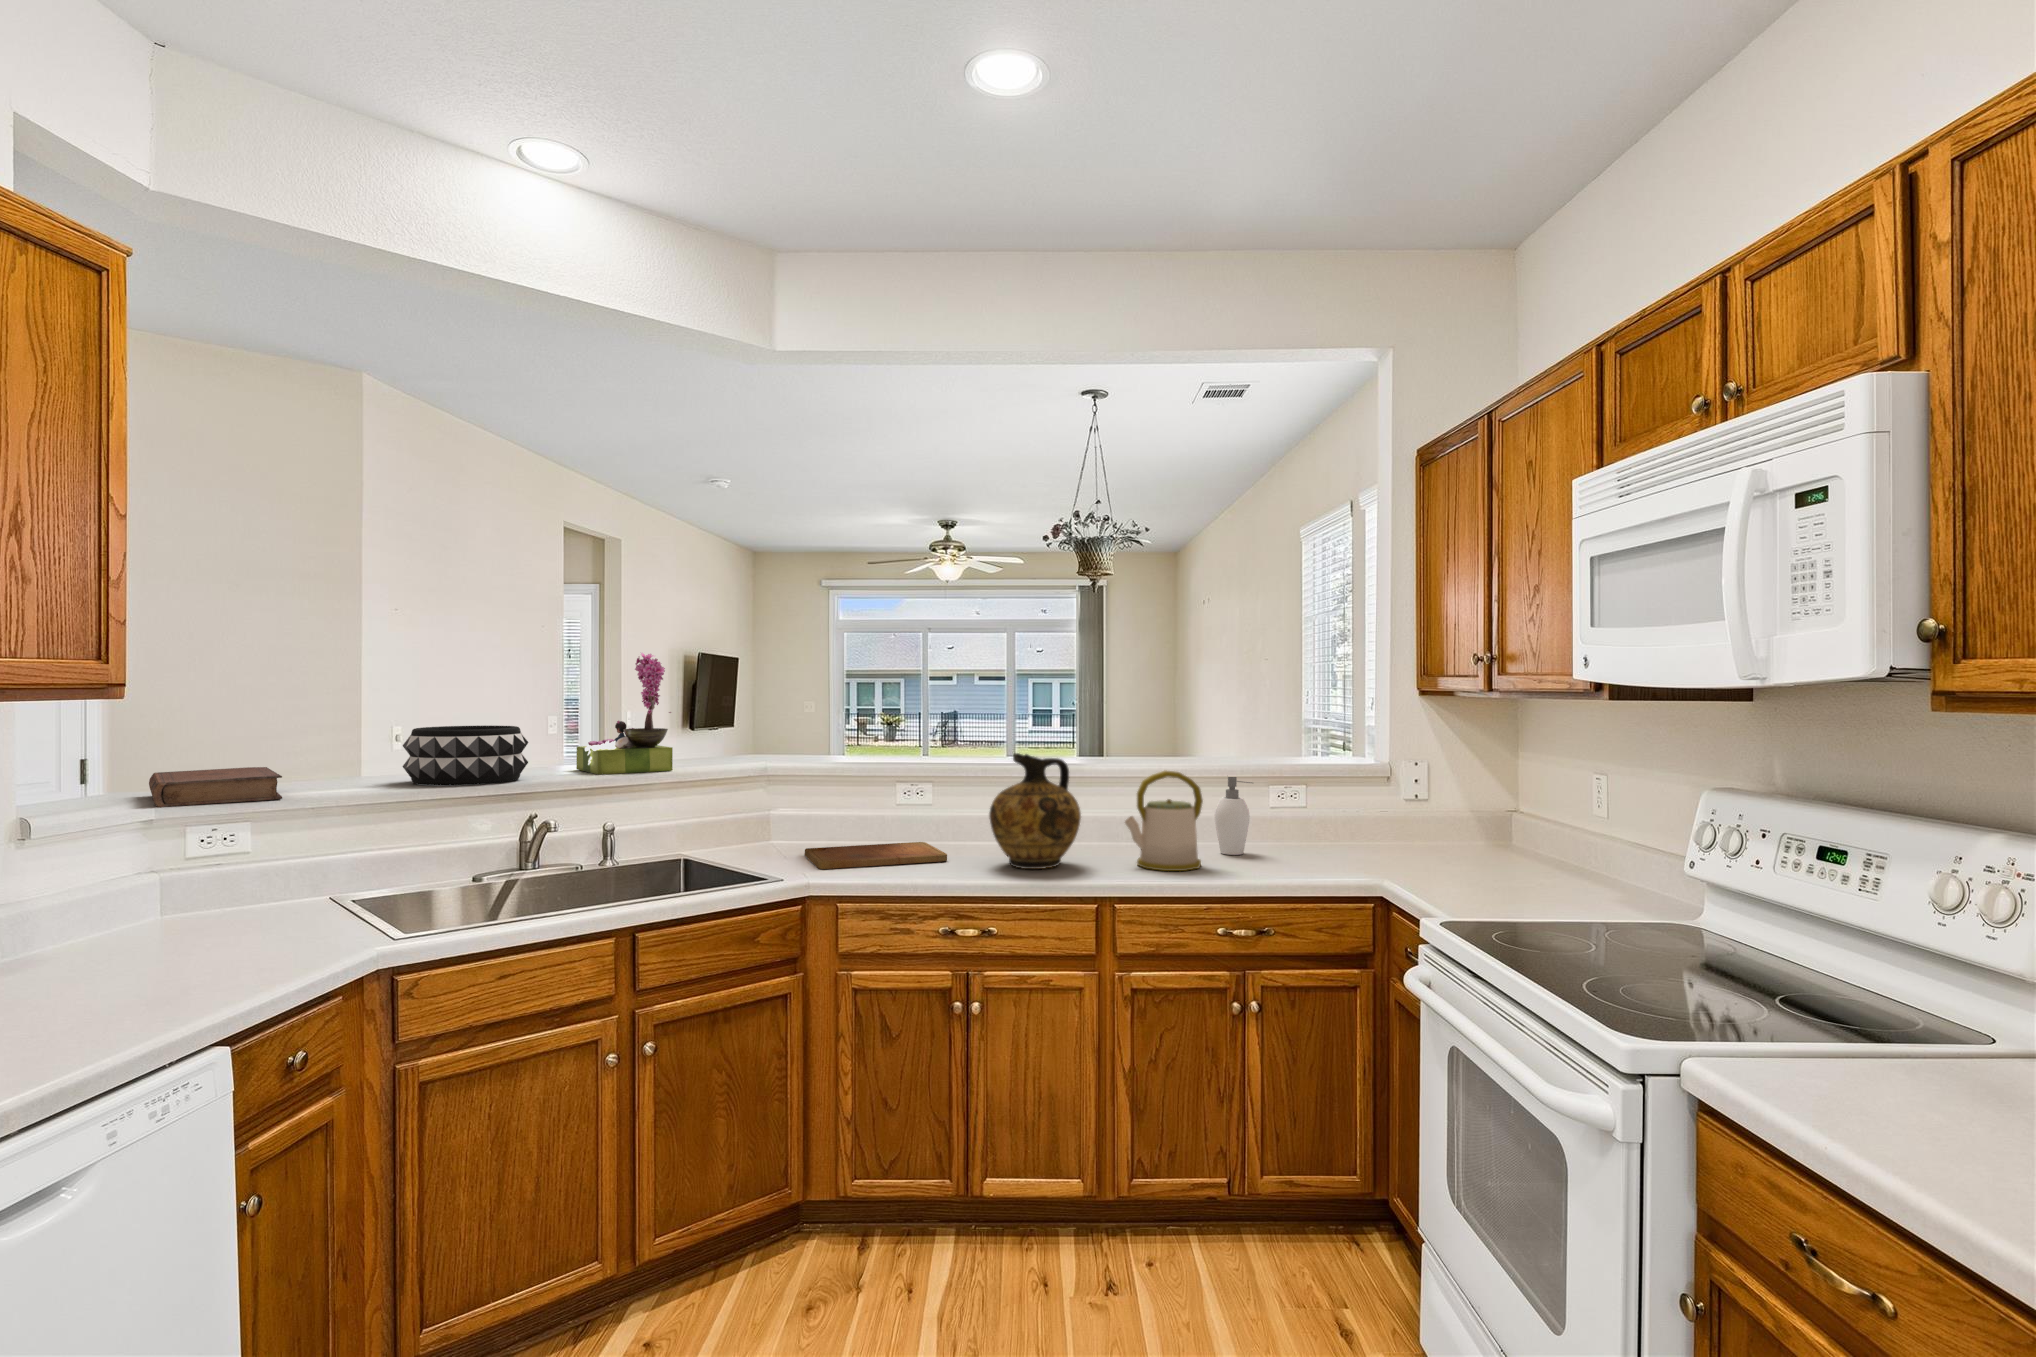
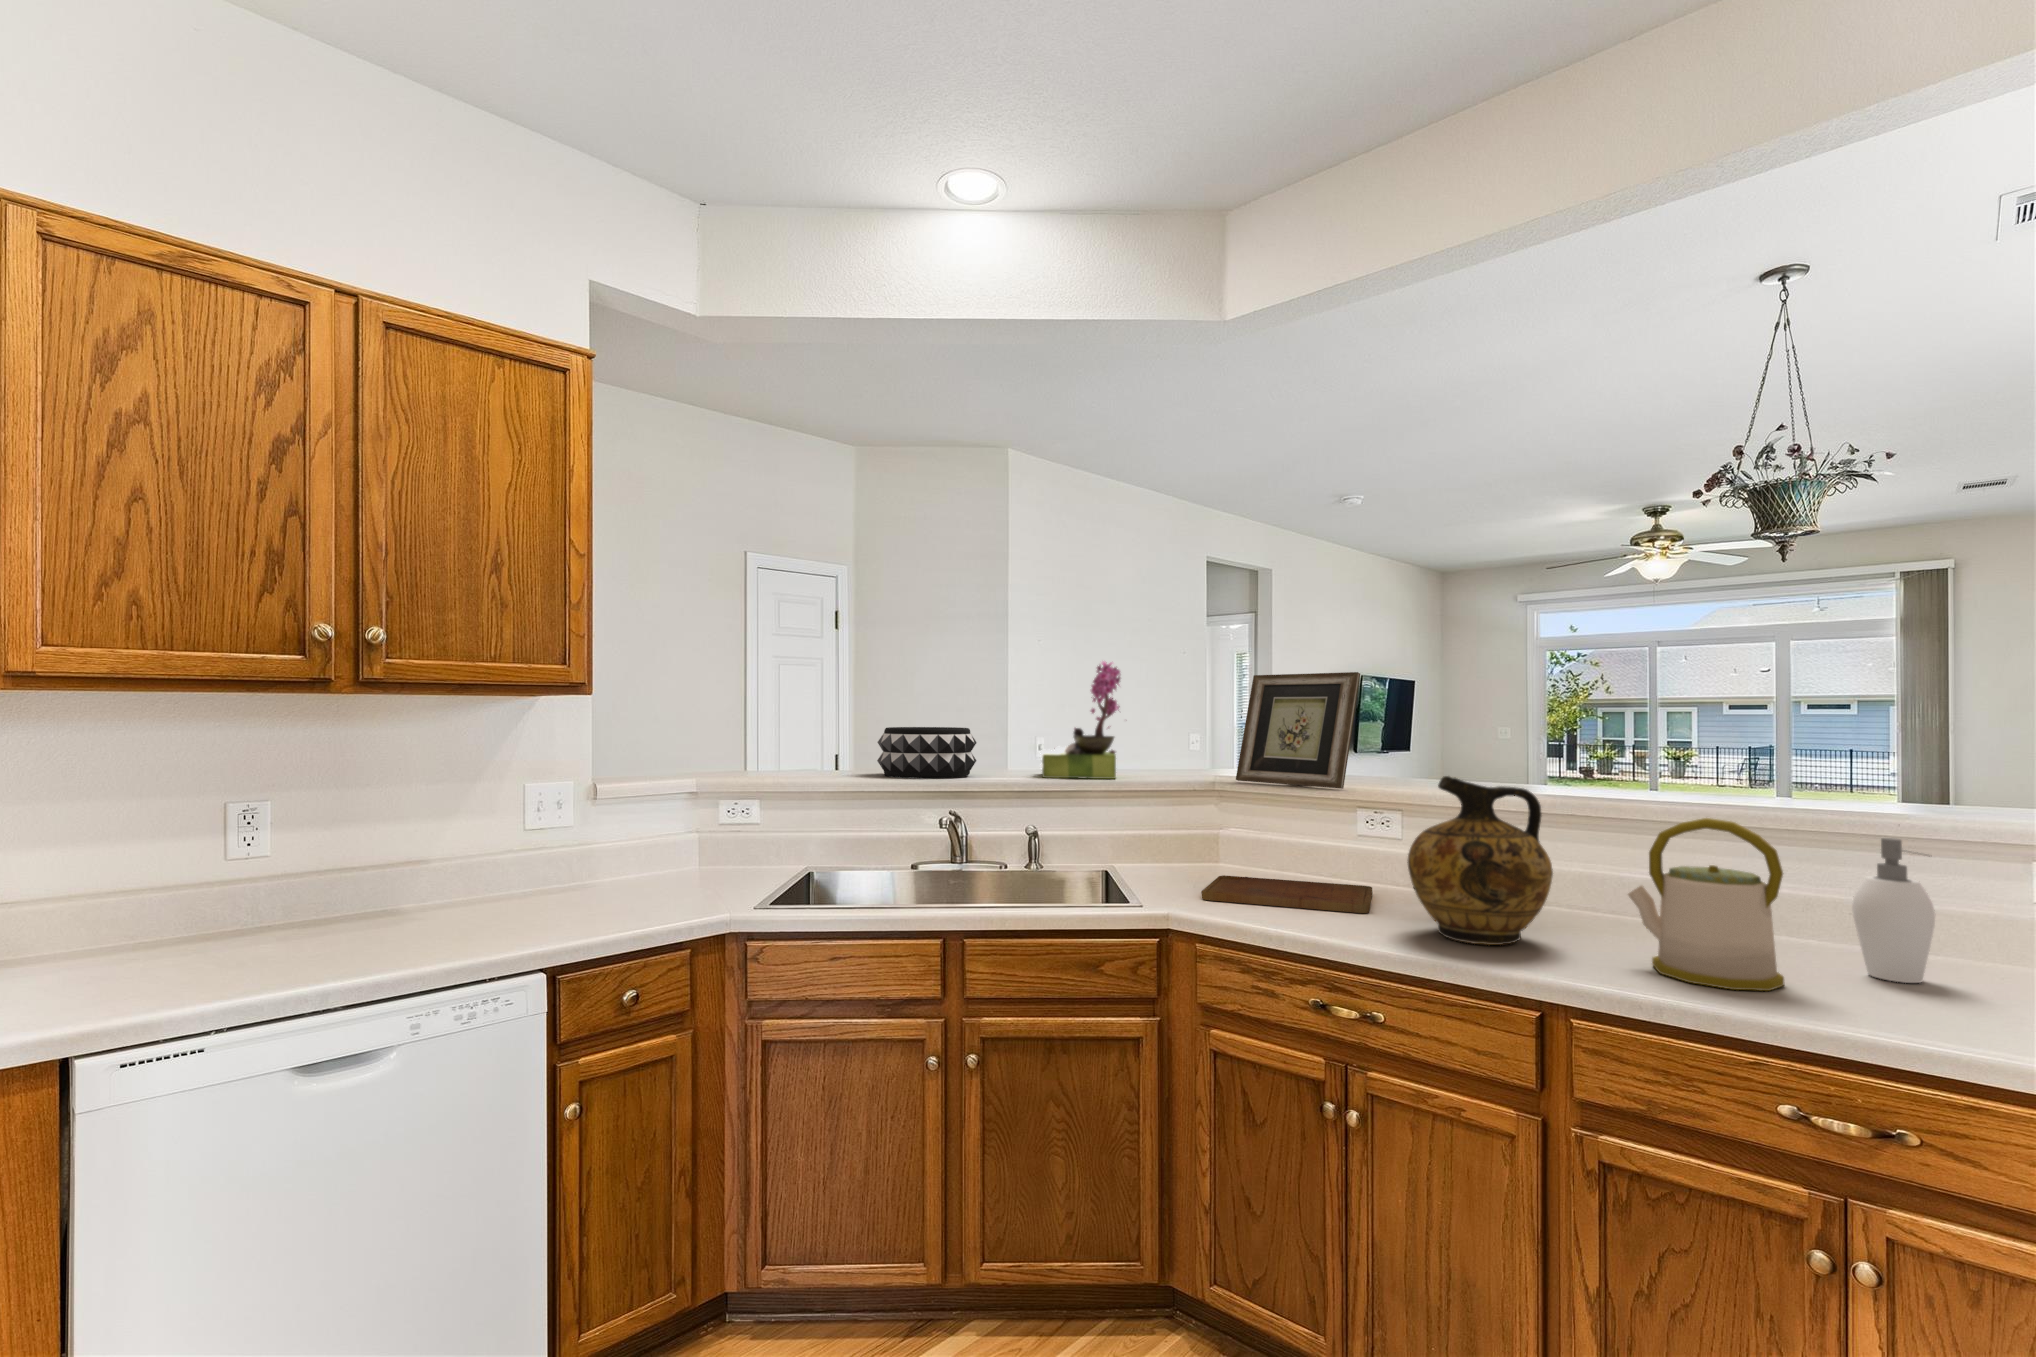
picture frame: none [781,669,892,766] -> present [1236,672,1360,789]
book: present [149,767,282,807] -> none [682,754,792,777]

